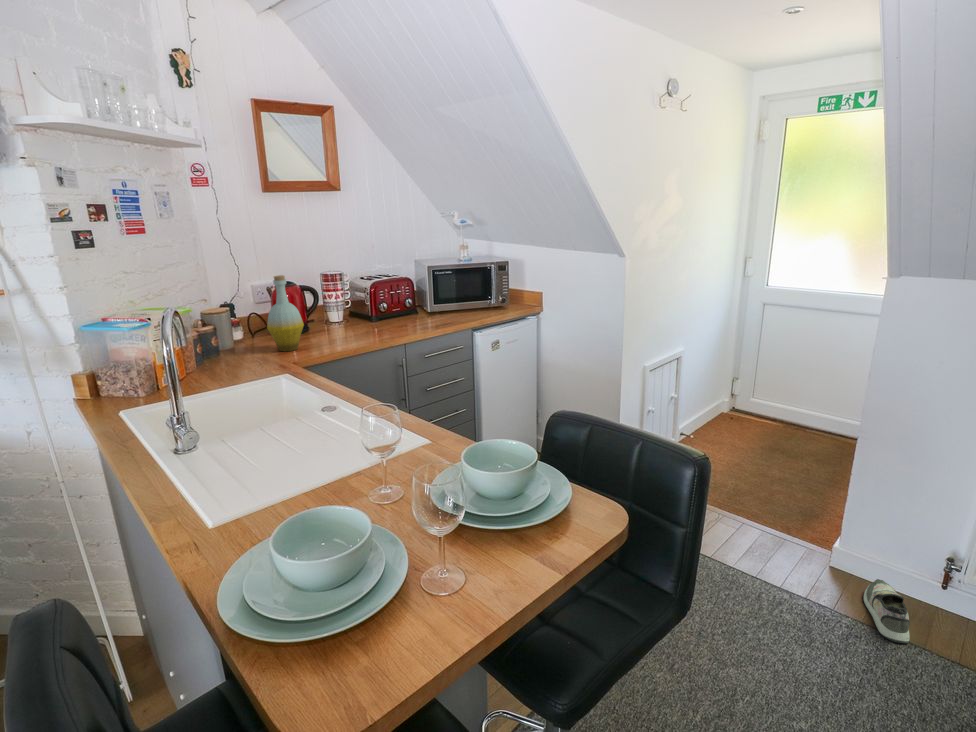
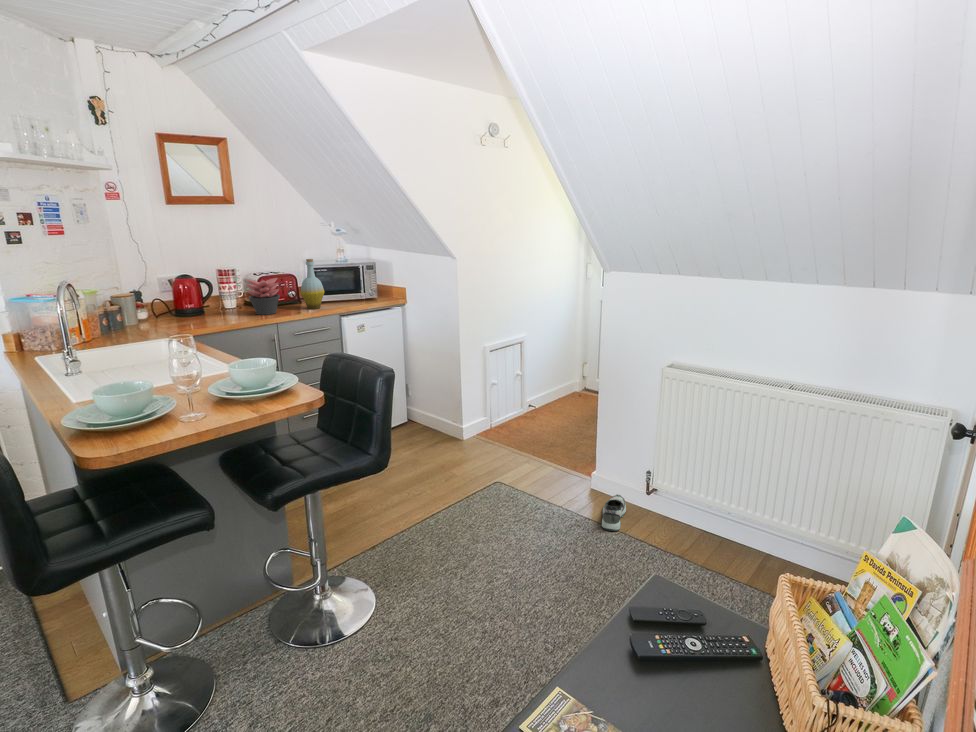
bottle: present [267,275,304,351] -> present [300,259,325,309]
succulent plant: none [362,284,405,332] -> present [247,278,280,315]

